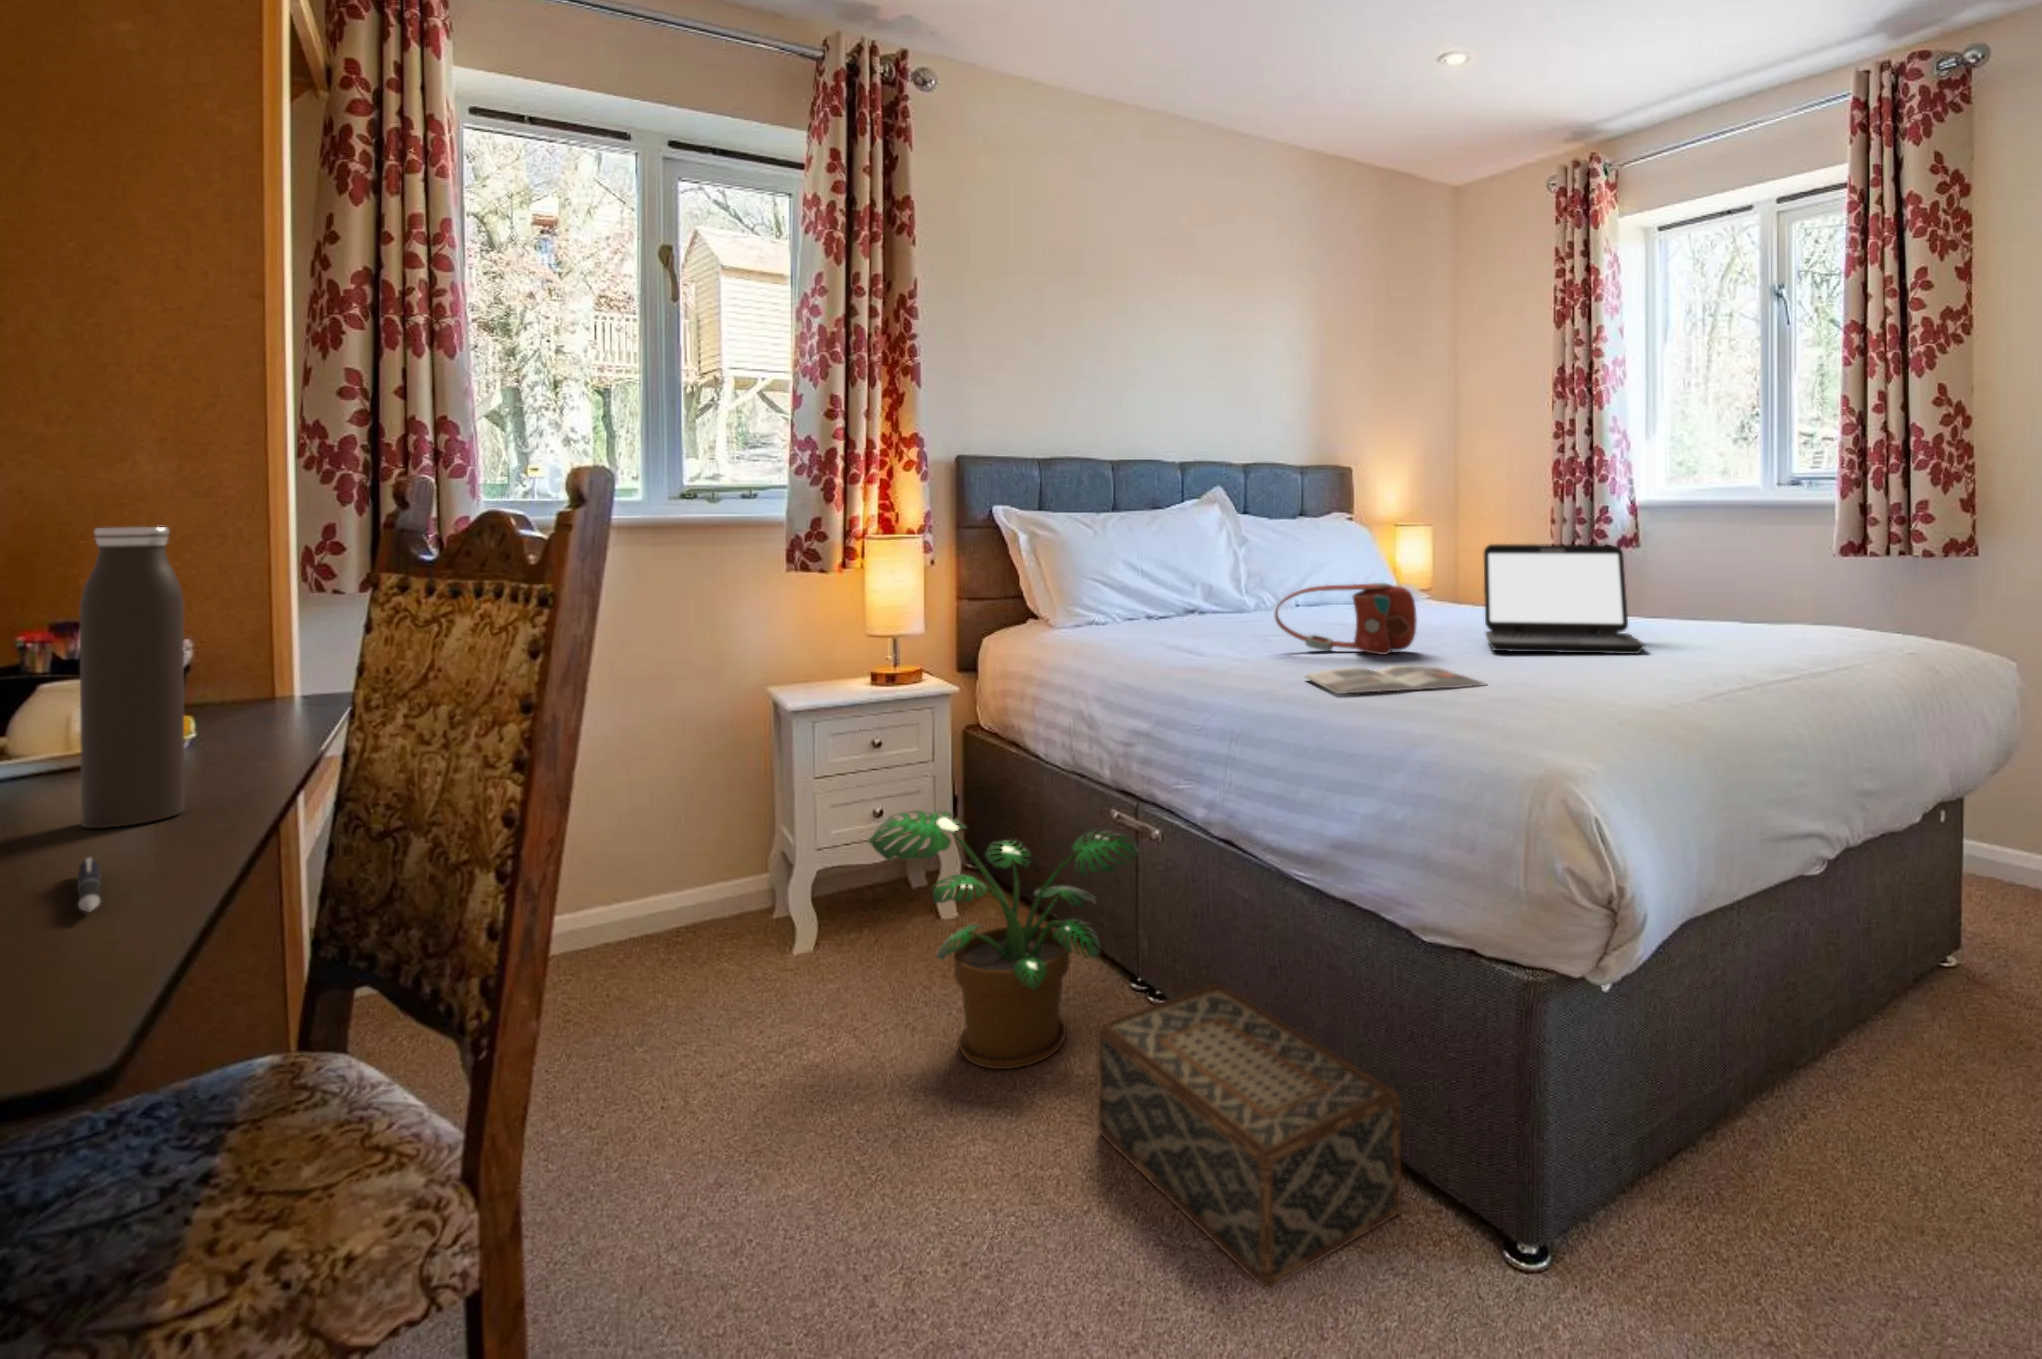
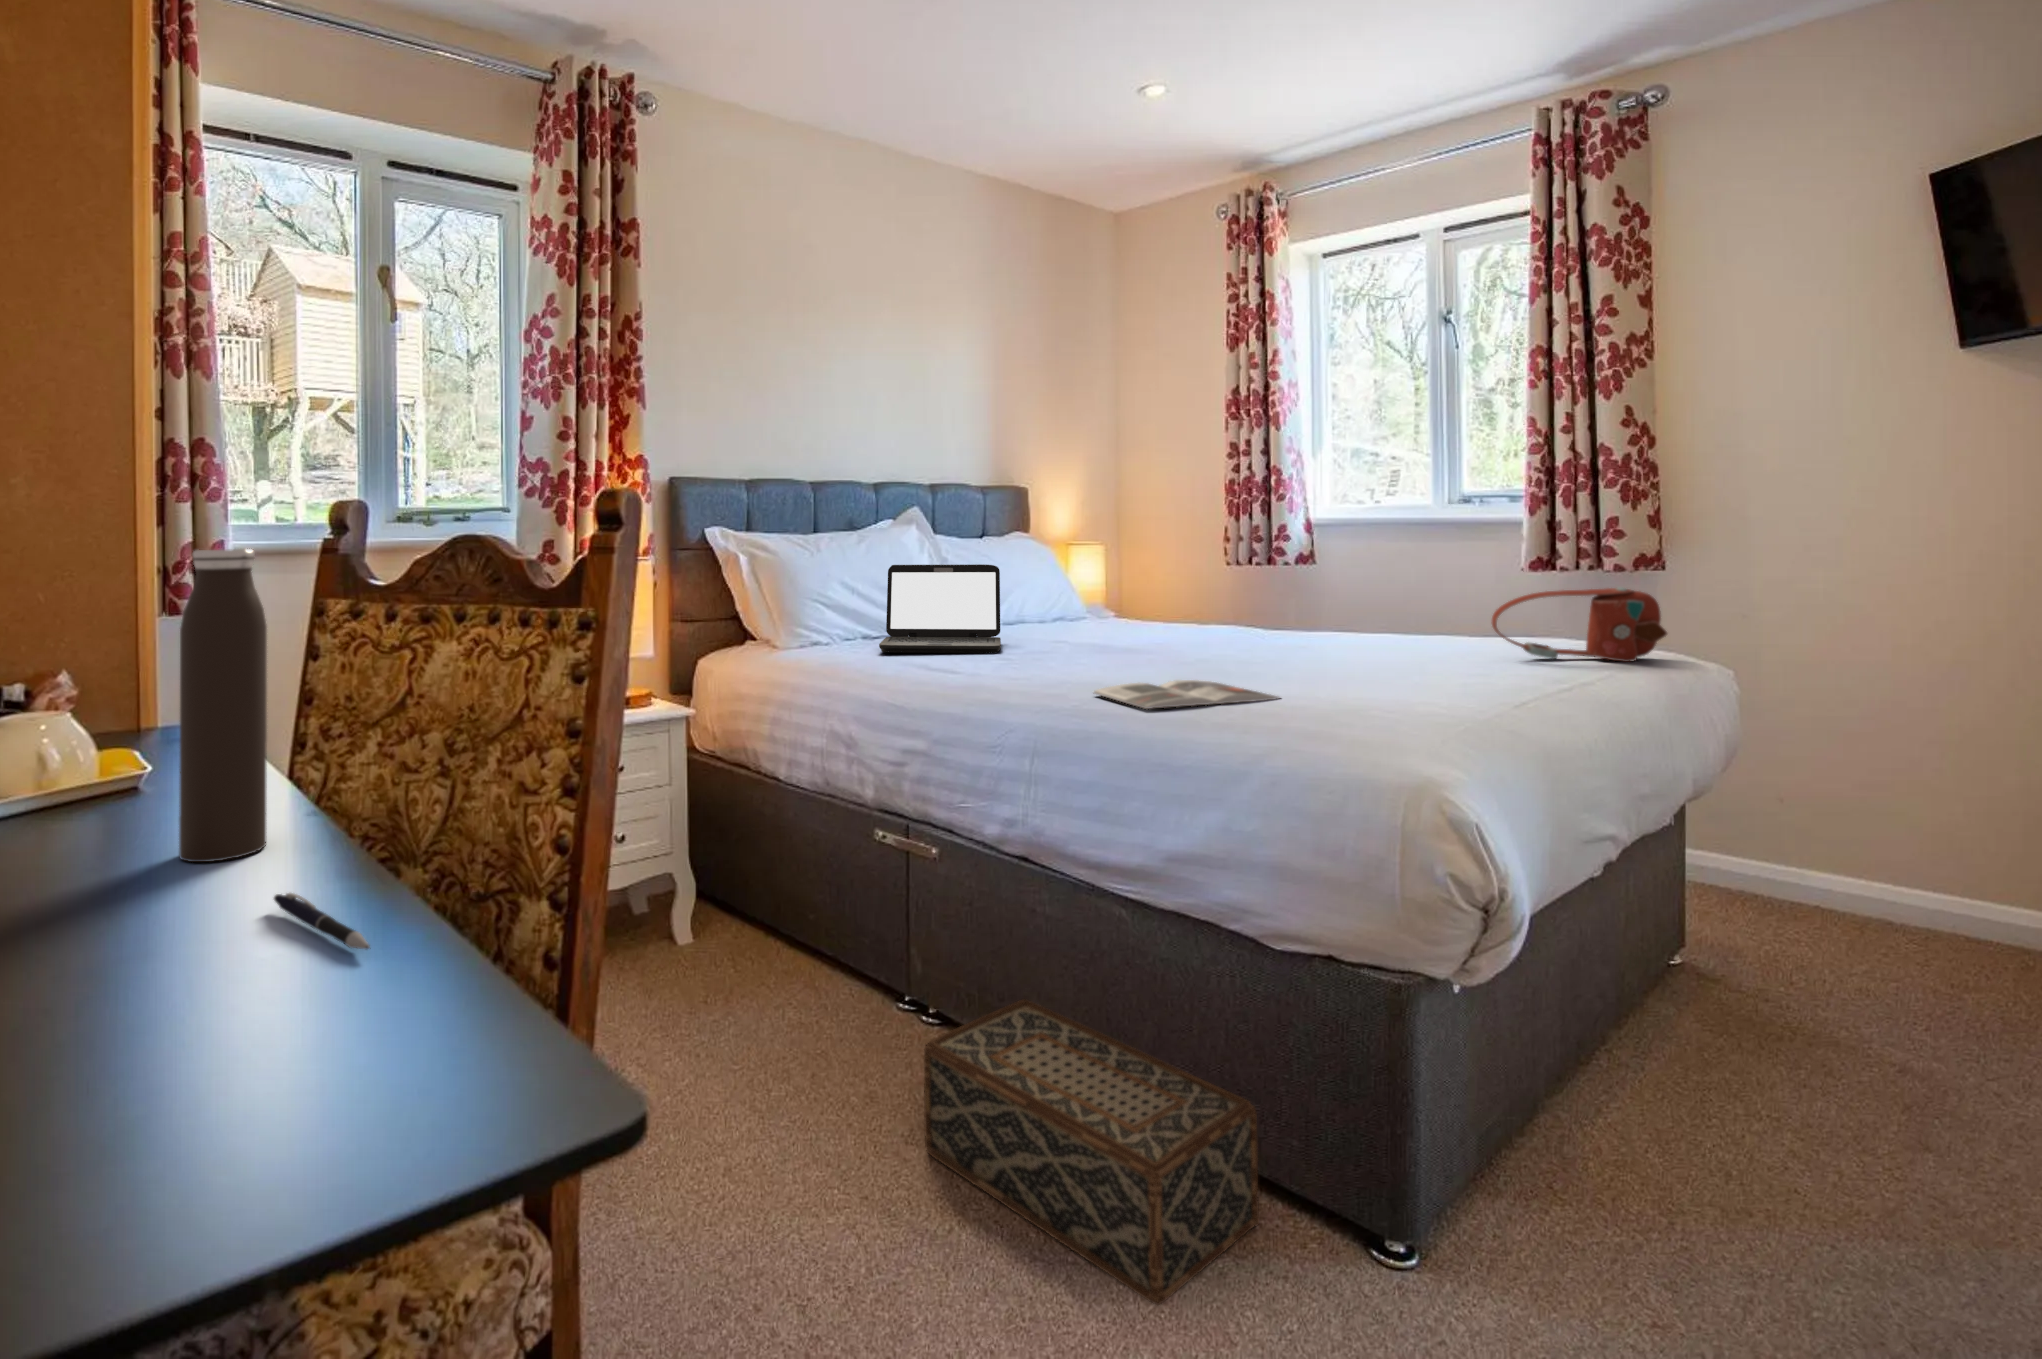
laptop: present [1484,544,1644,654] -> present [879,564,1001,653]
handbag: present [1275,583,1417,655] -> present [1492,587,1667,662]
potted plant: present [867,810,1139,1069] -> none [645,831,921,1091]

